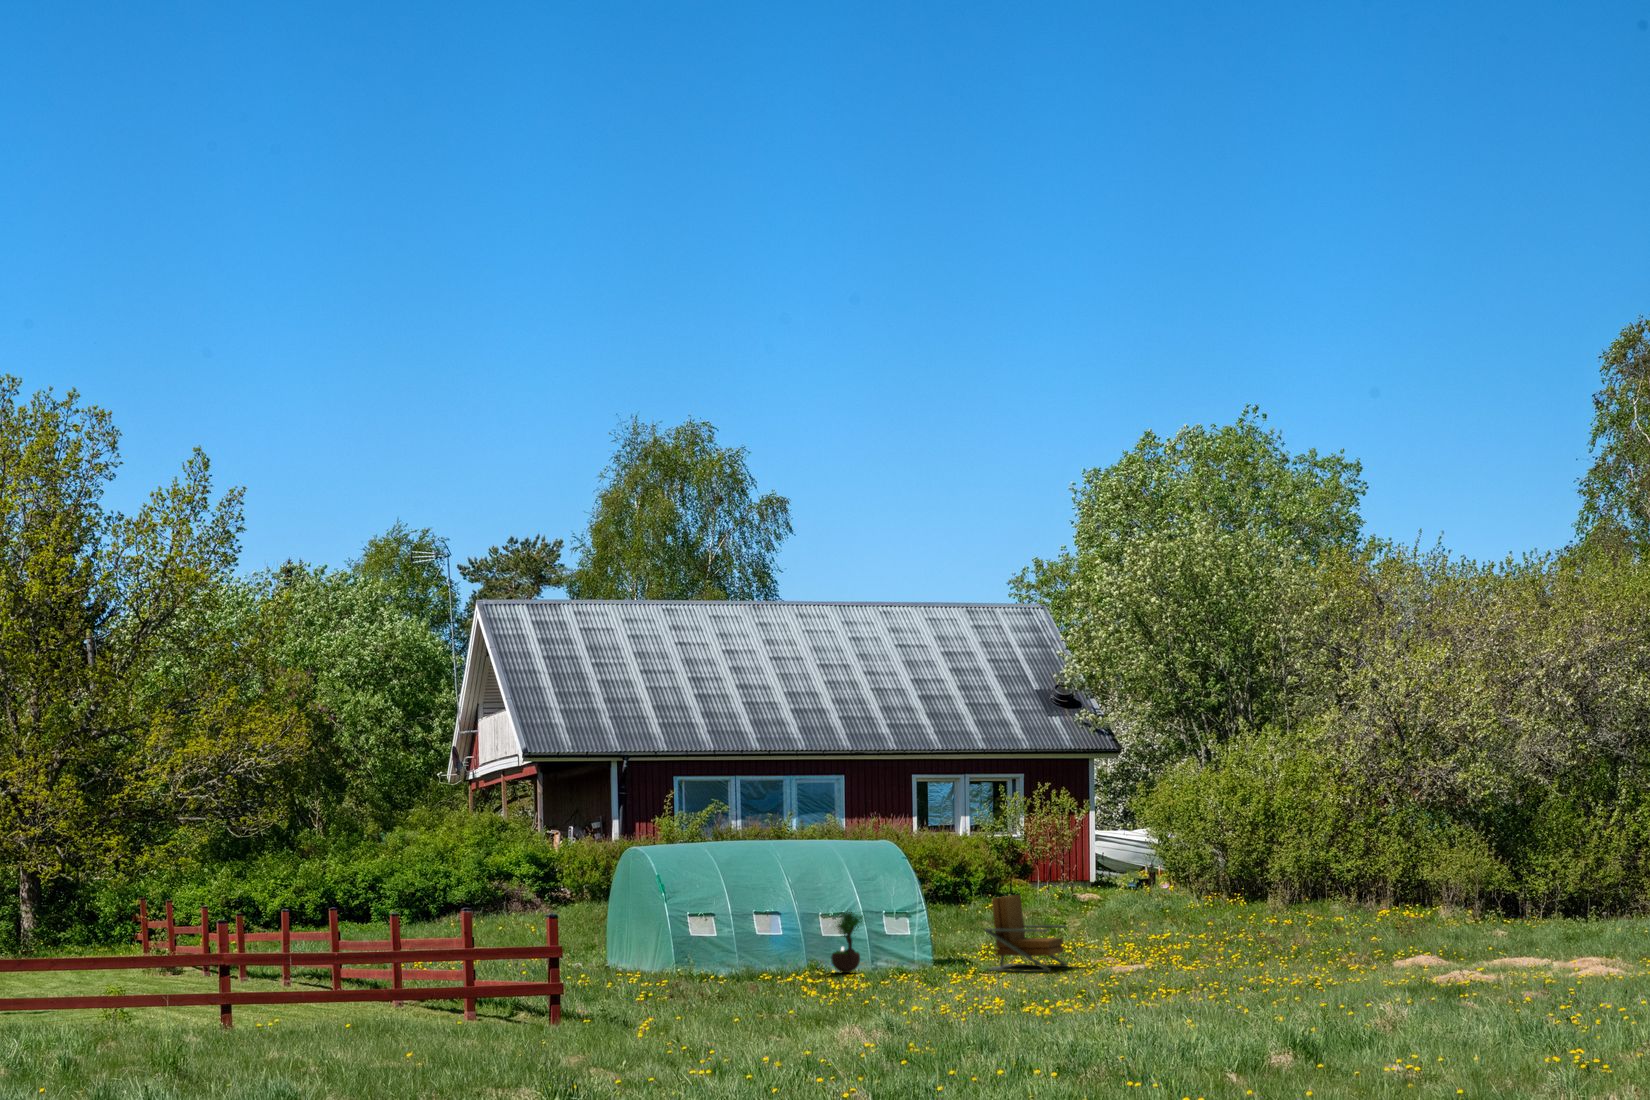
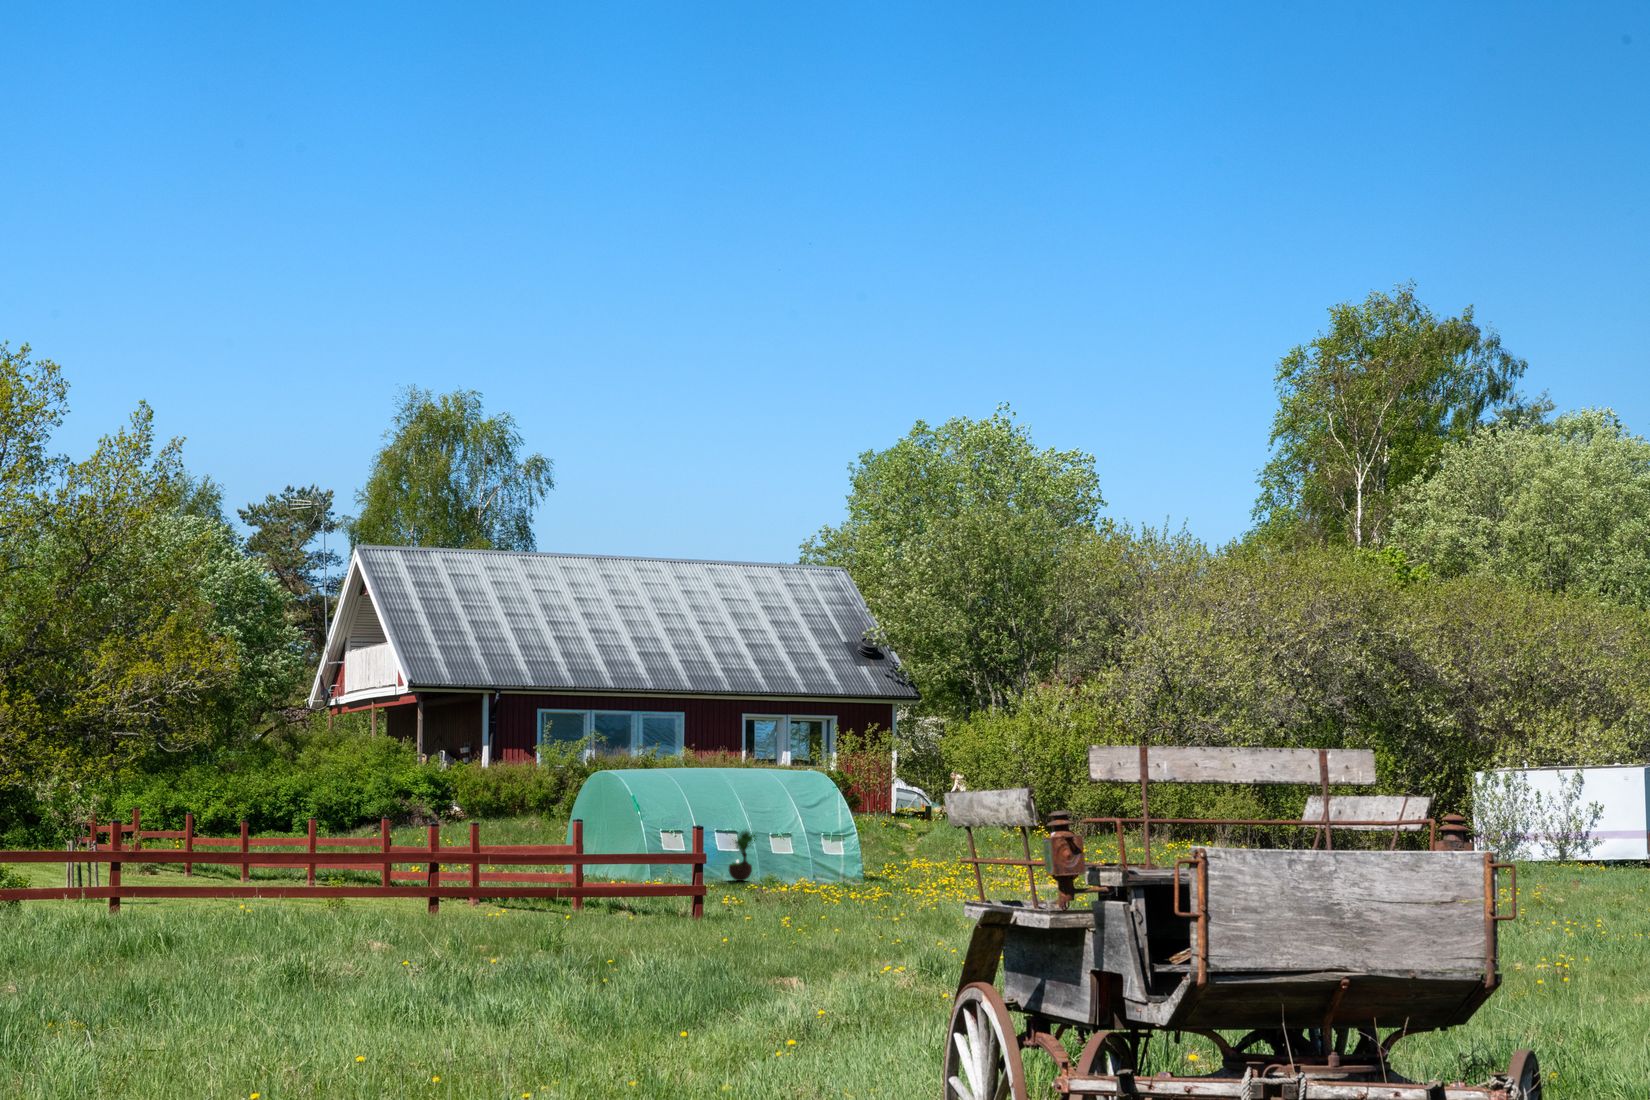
lounge chair: present [985,895,1068,972] -> none [852,820,915,883]

